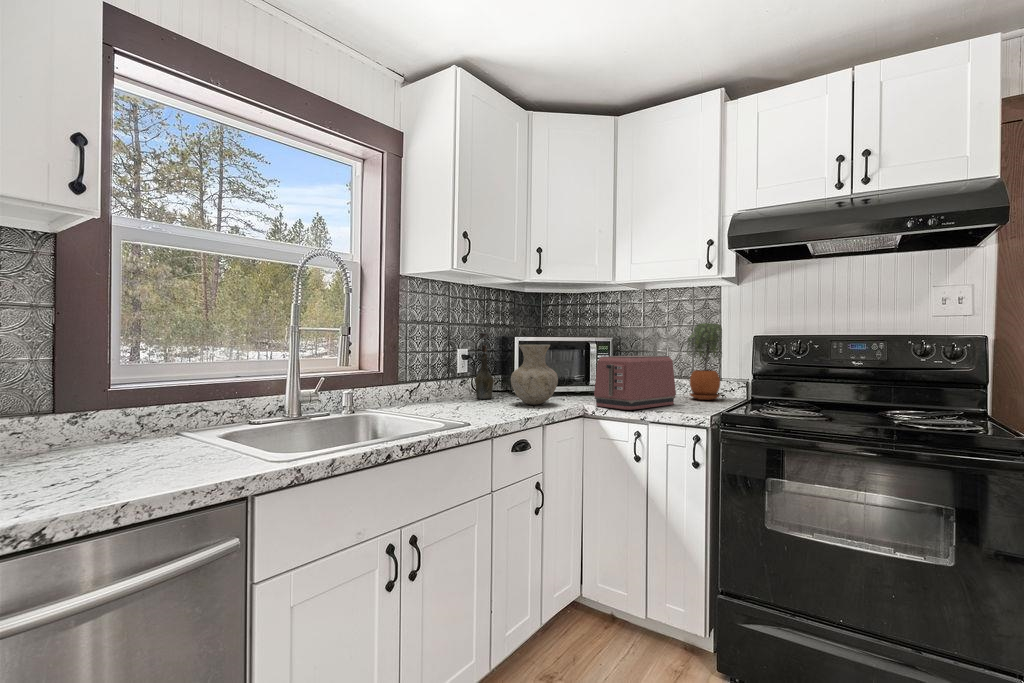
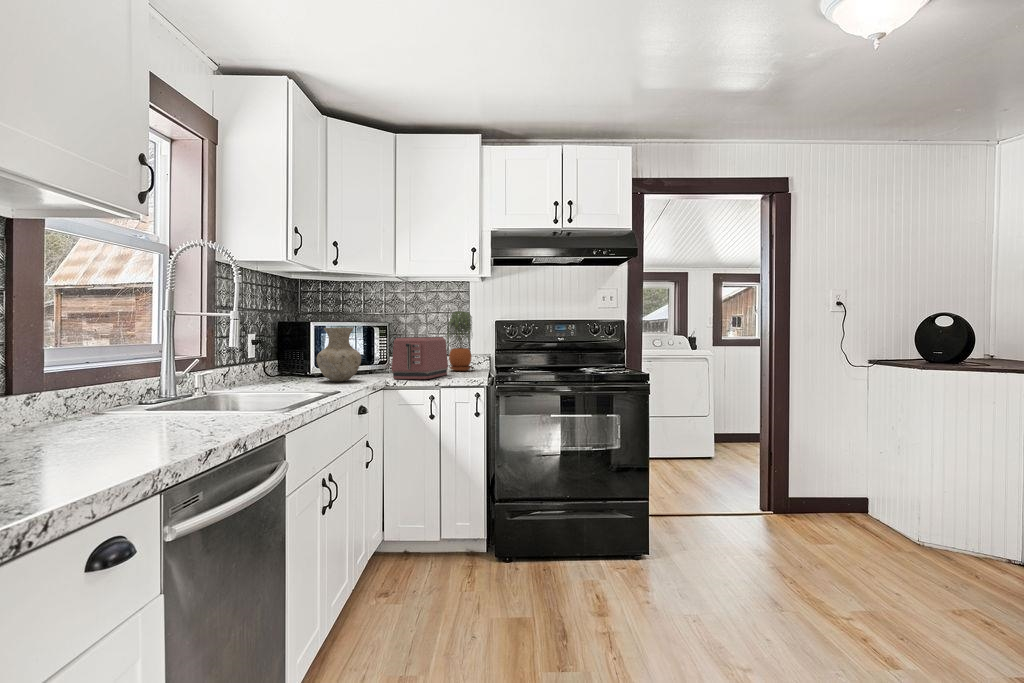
bottle: present [475,333,493,399] -> none [270,317,289,381]

